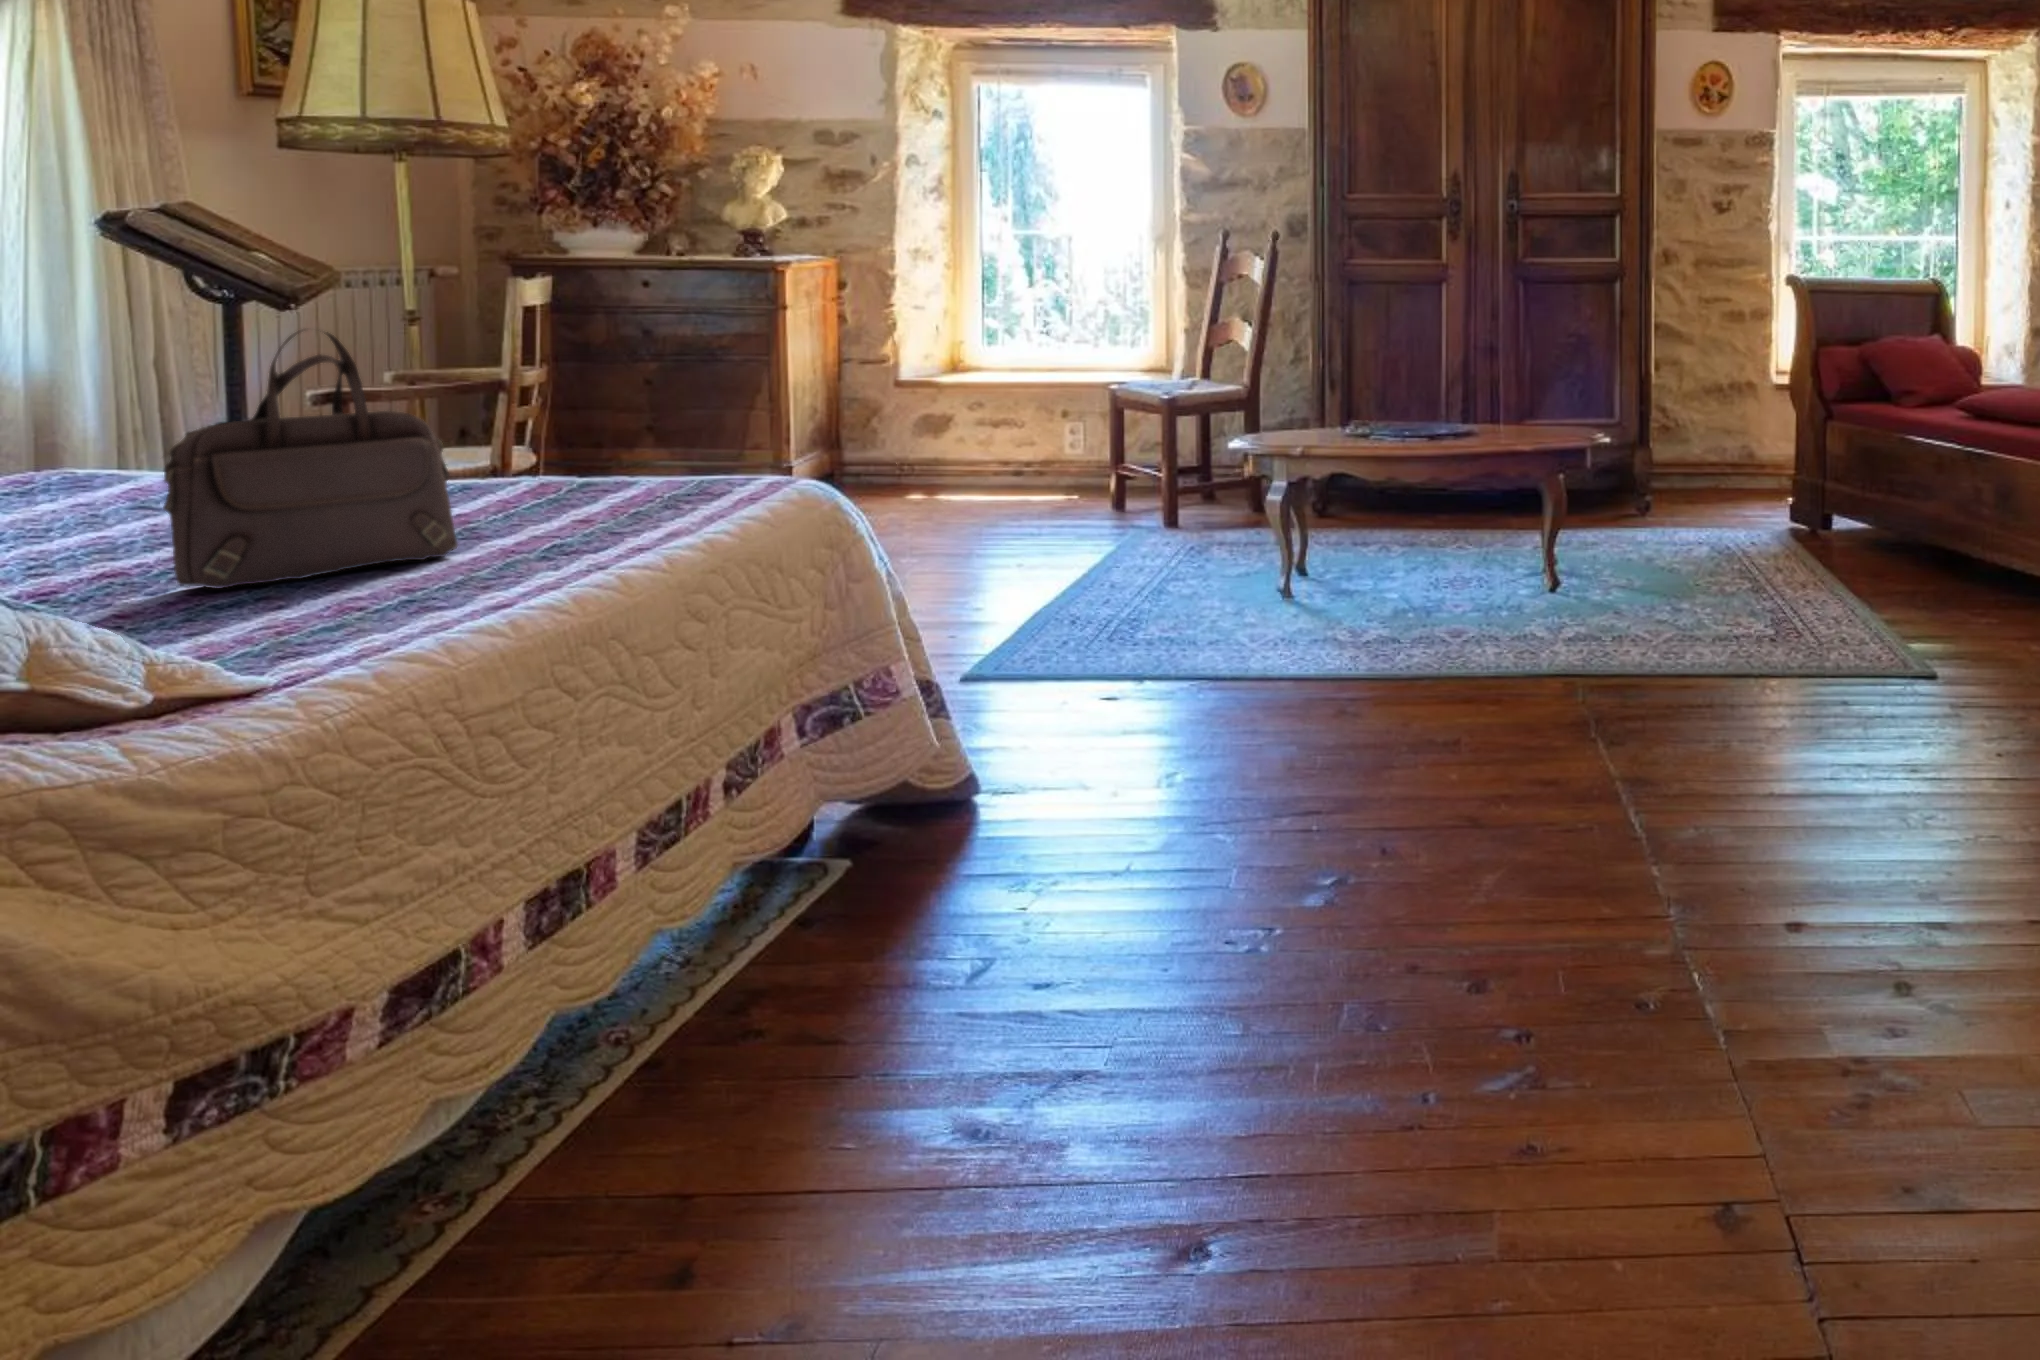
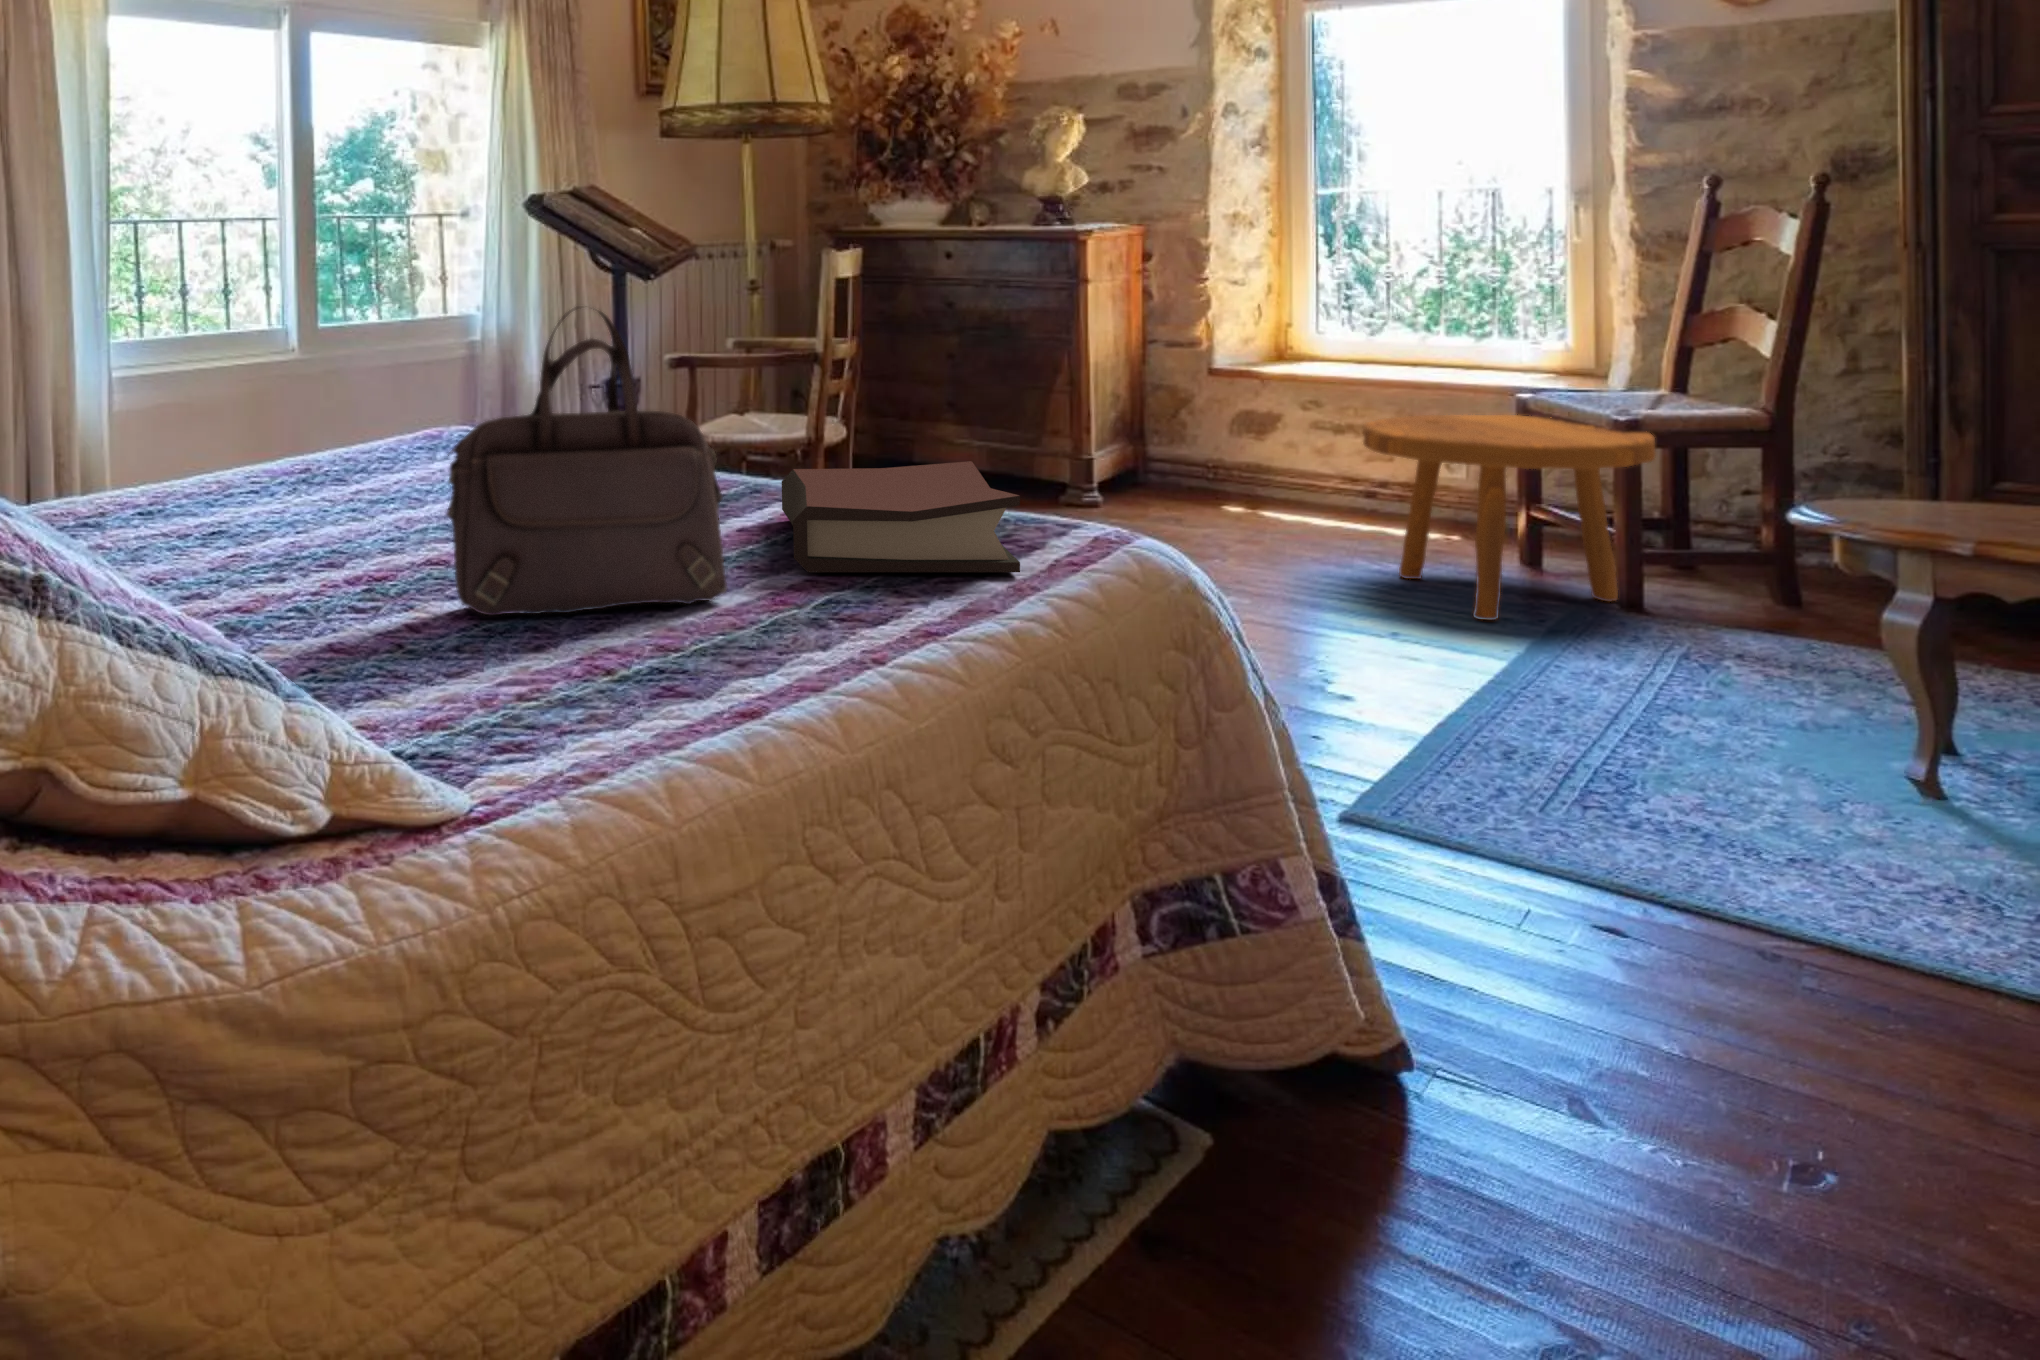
footstool: none [1008,404,1190,552] -> present [1363,415,1656,620]
hardback book: none [494,444,705,531] -> present [782,461,1020,572]

